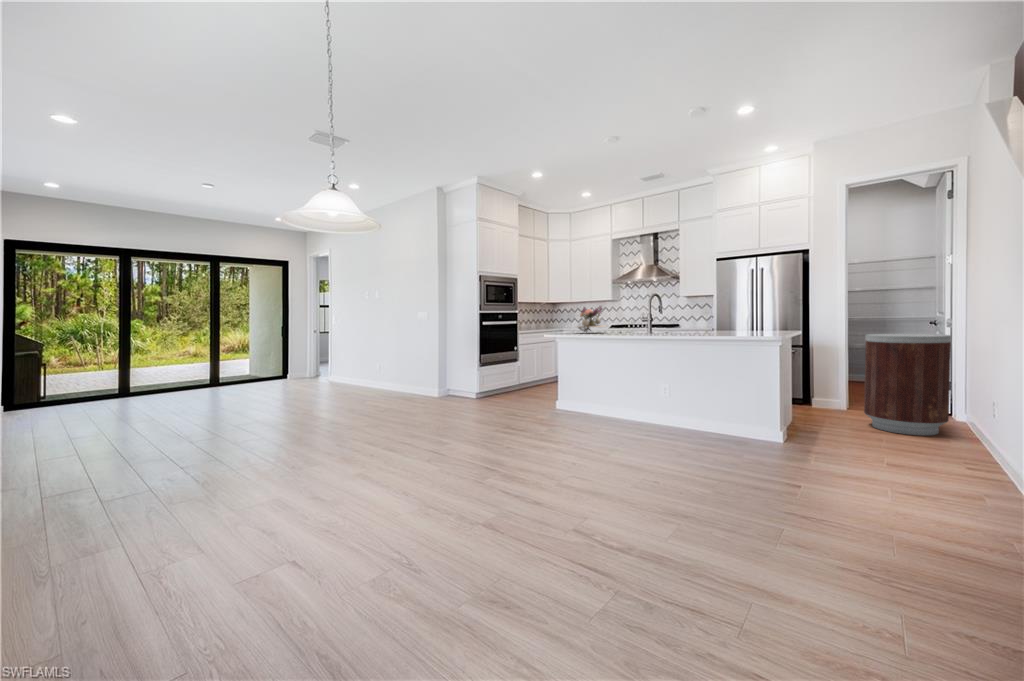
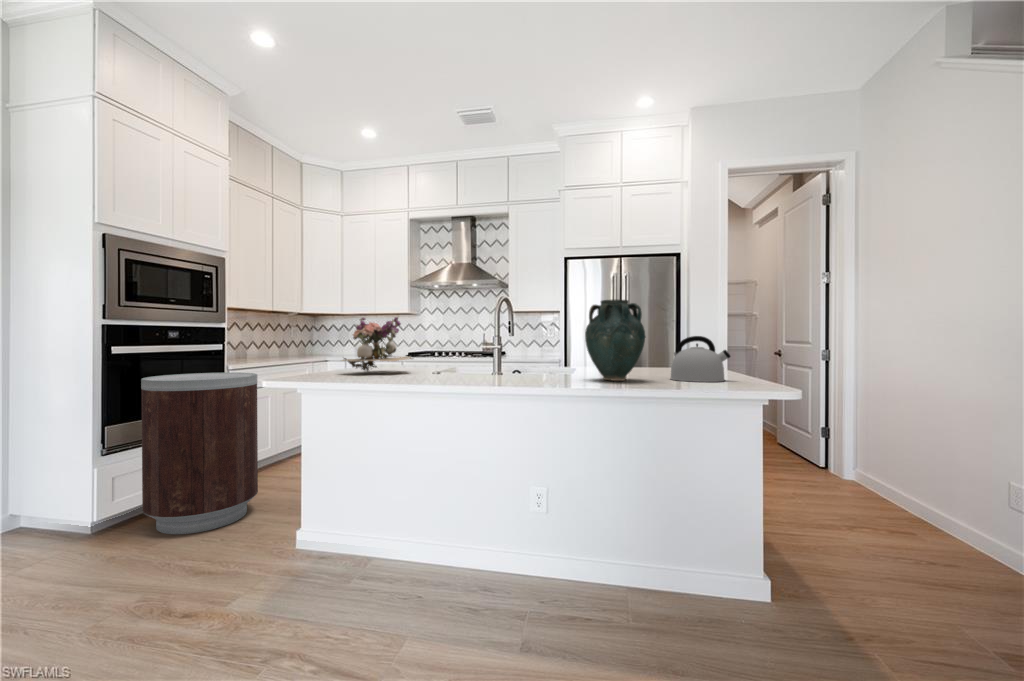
vase: none [689,295,720,335] -> present [585,299,646,381]
kettle: none [737,312,770,335] -> present [670,336,730,382]
trash can: present [864,334,951,435] -> present [141,372,258,534]

